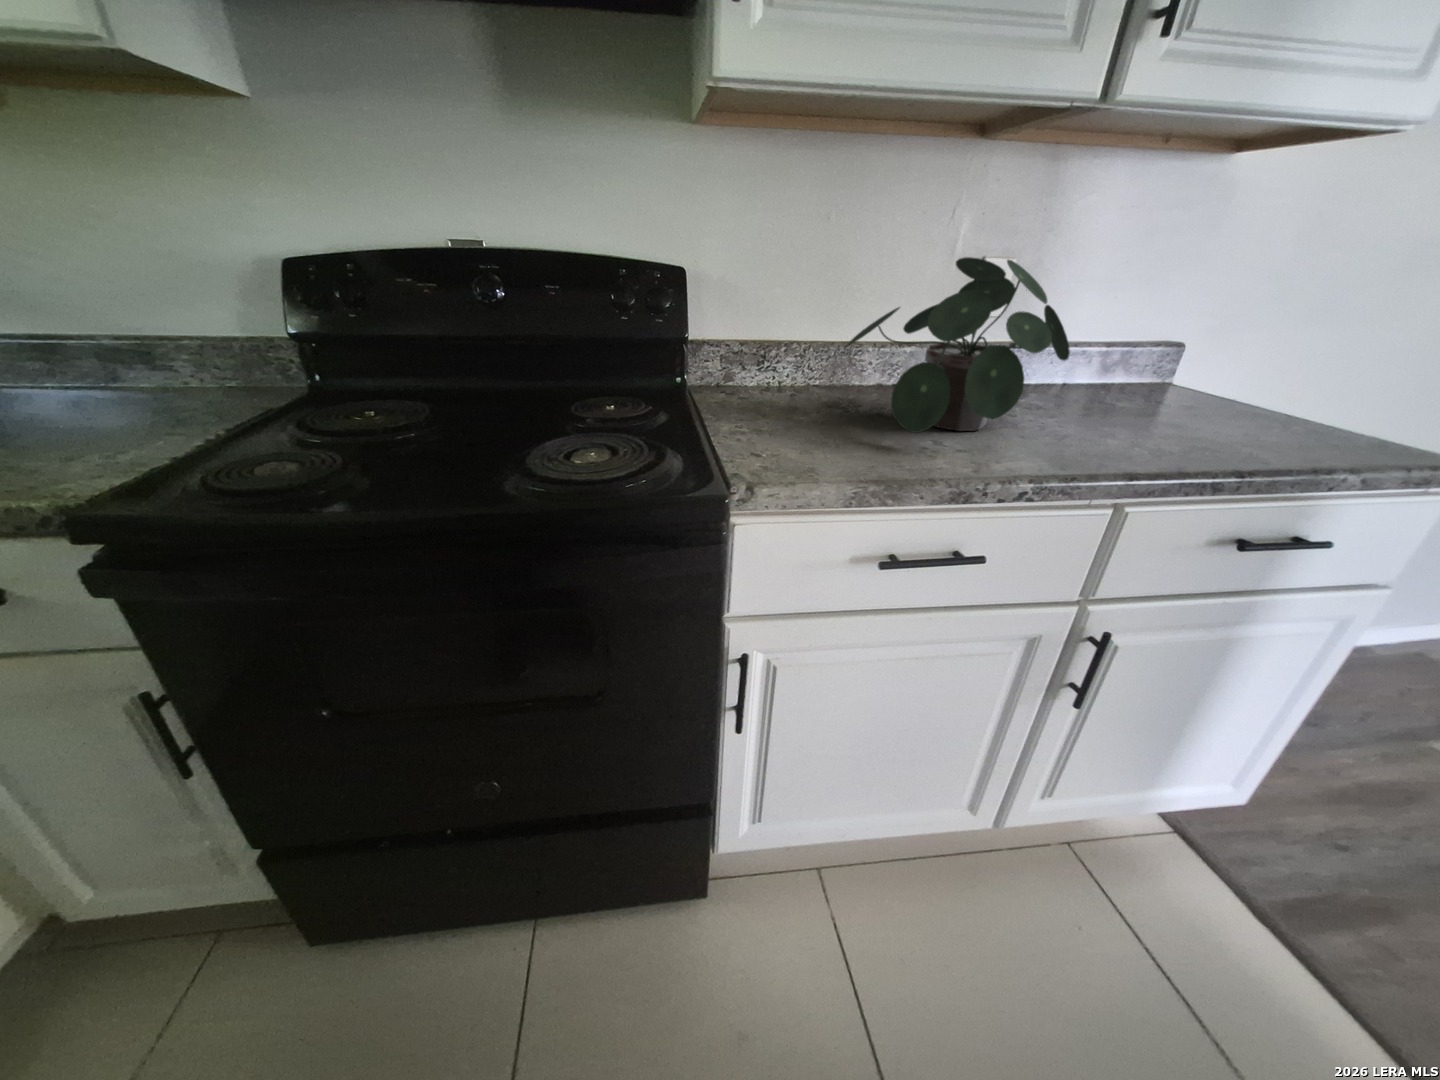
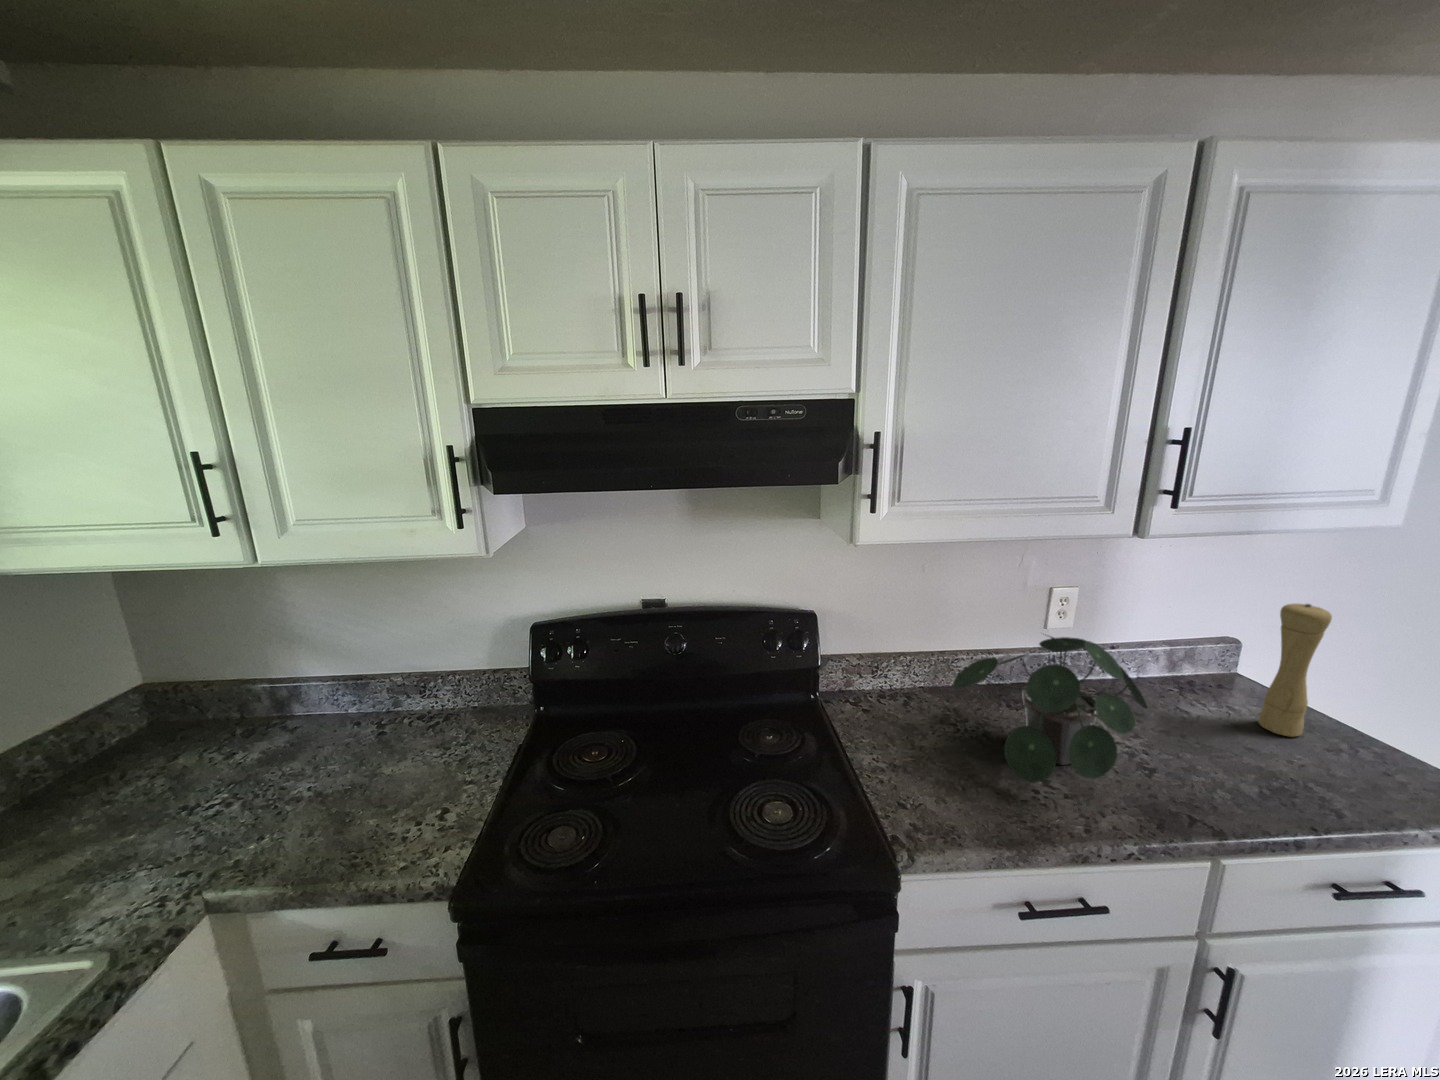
pepper mill: none [1188,242,1303,418] -> present [1258,604,1332,737]

